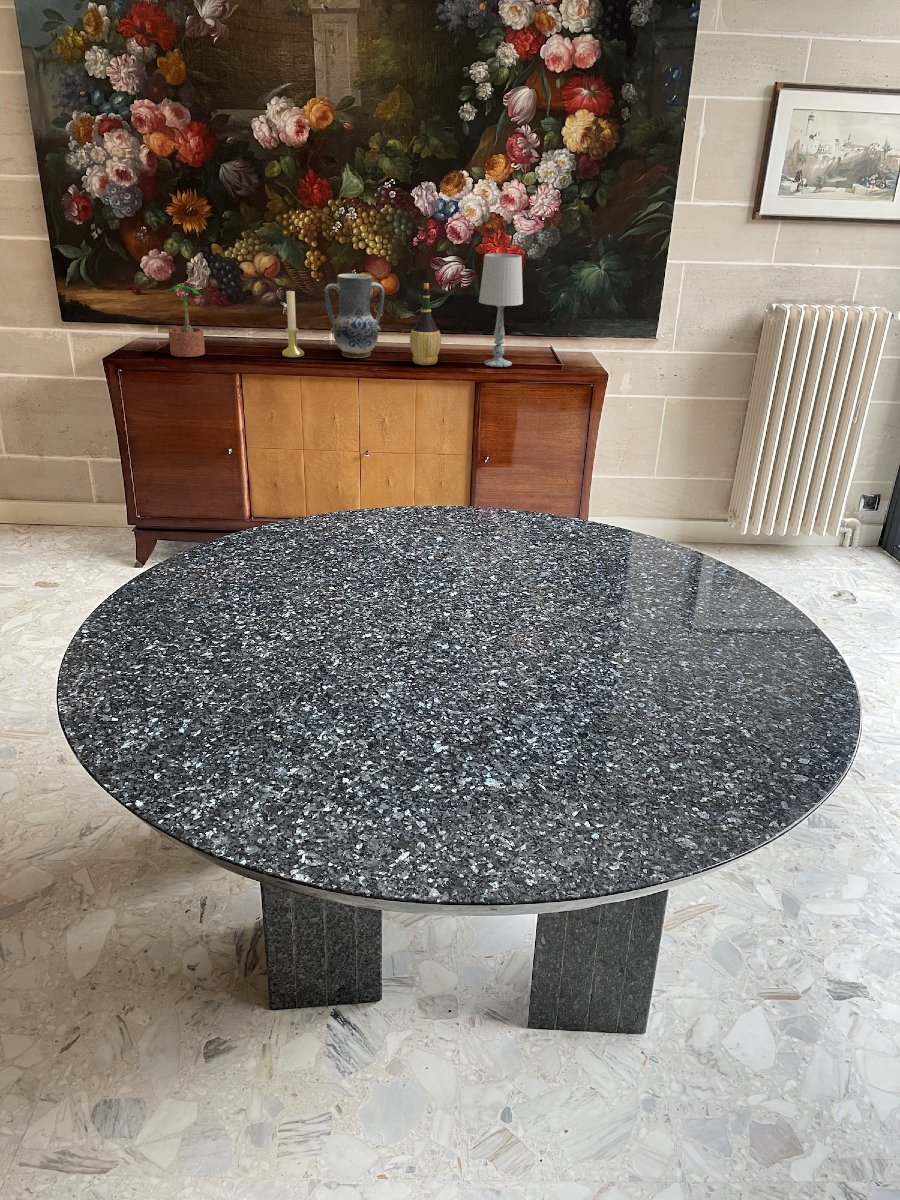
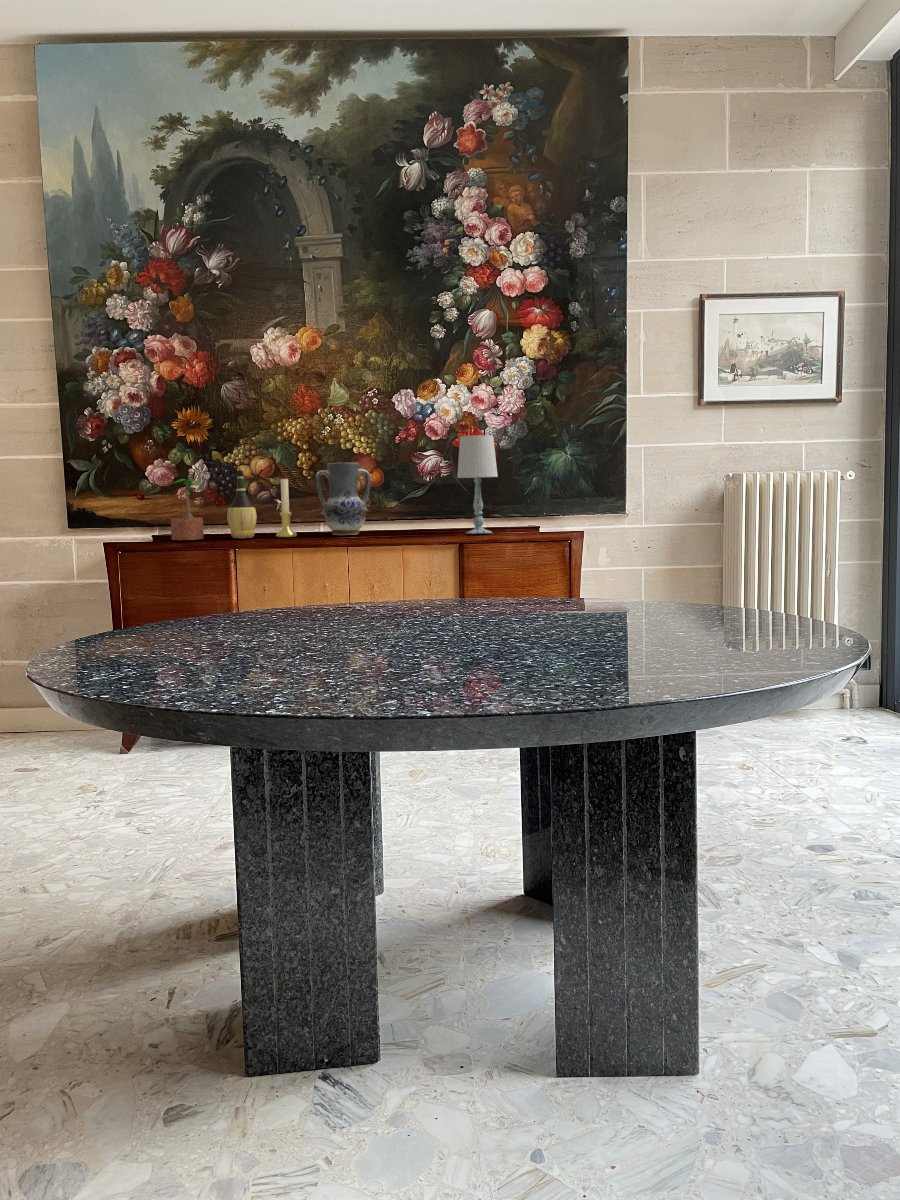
wine bottle: present [410,283,441,365] -> present [227,466,257,539]

